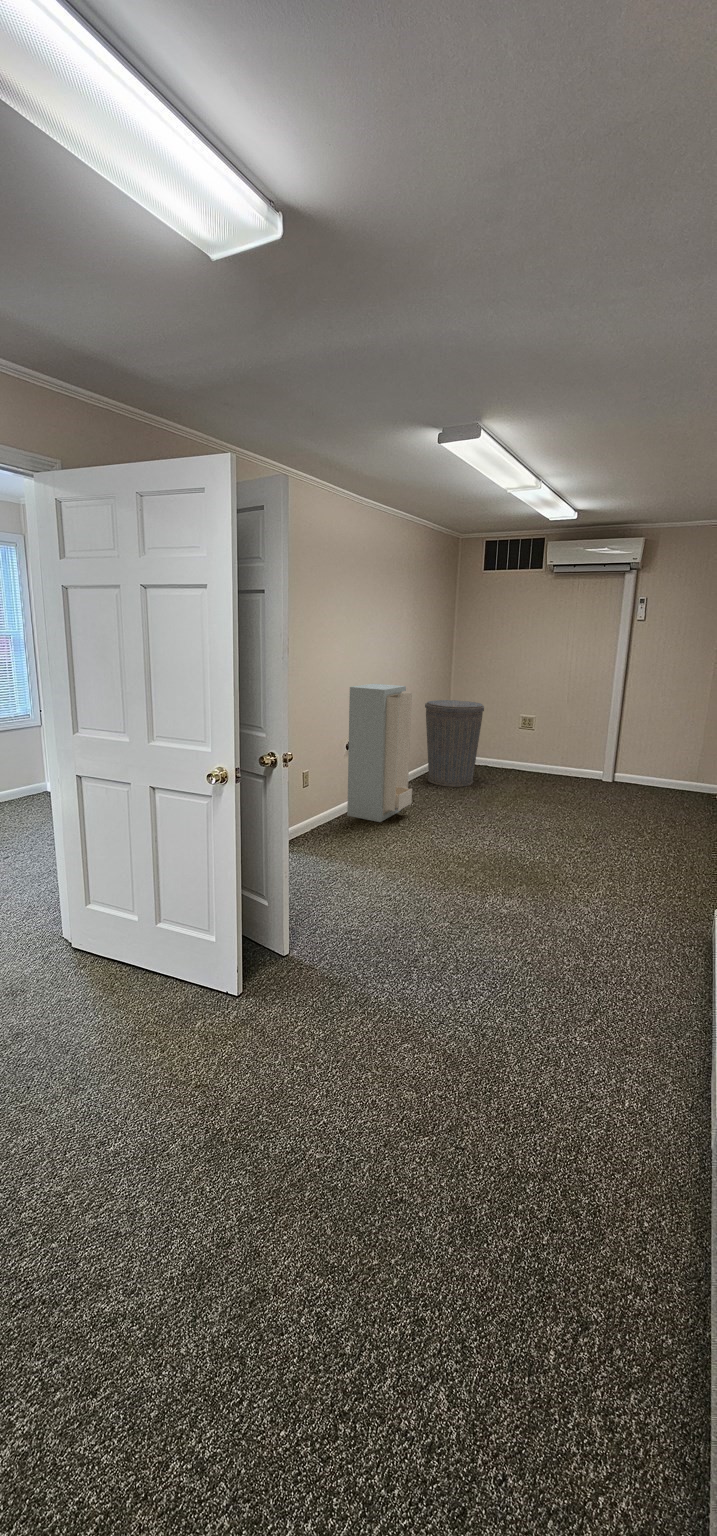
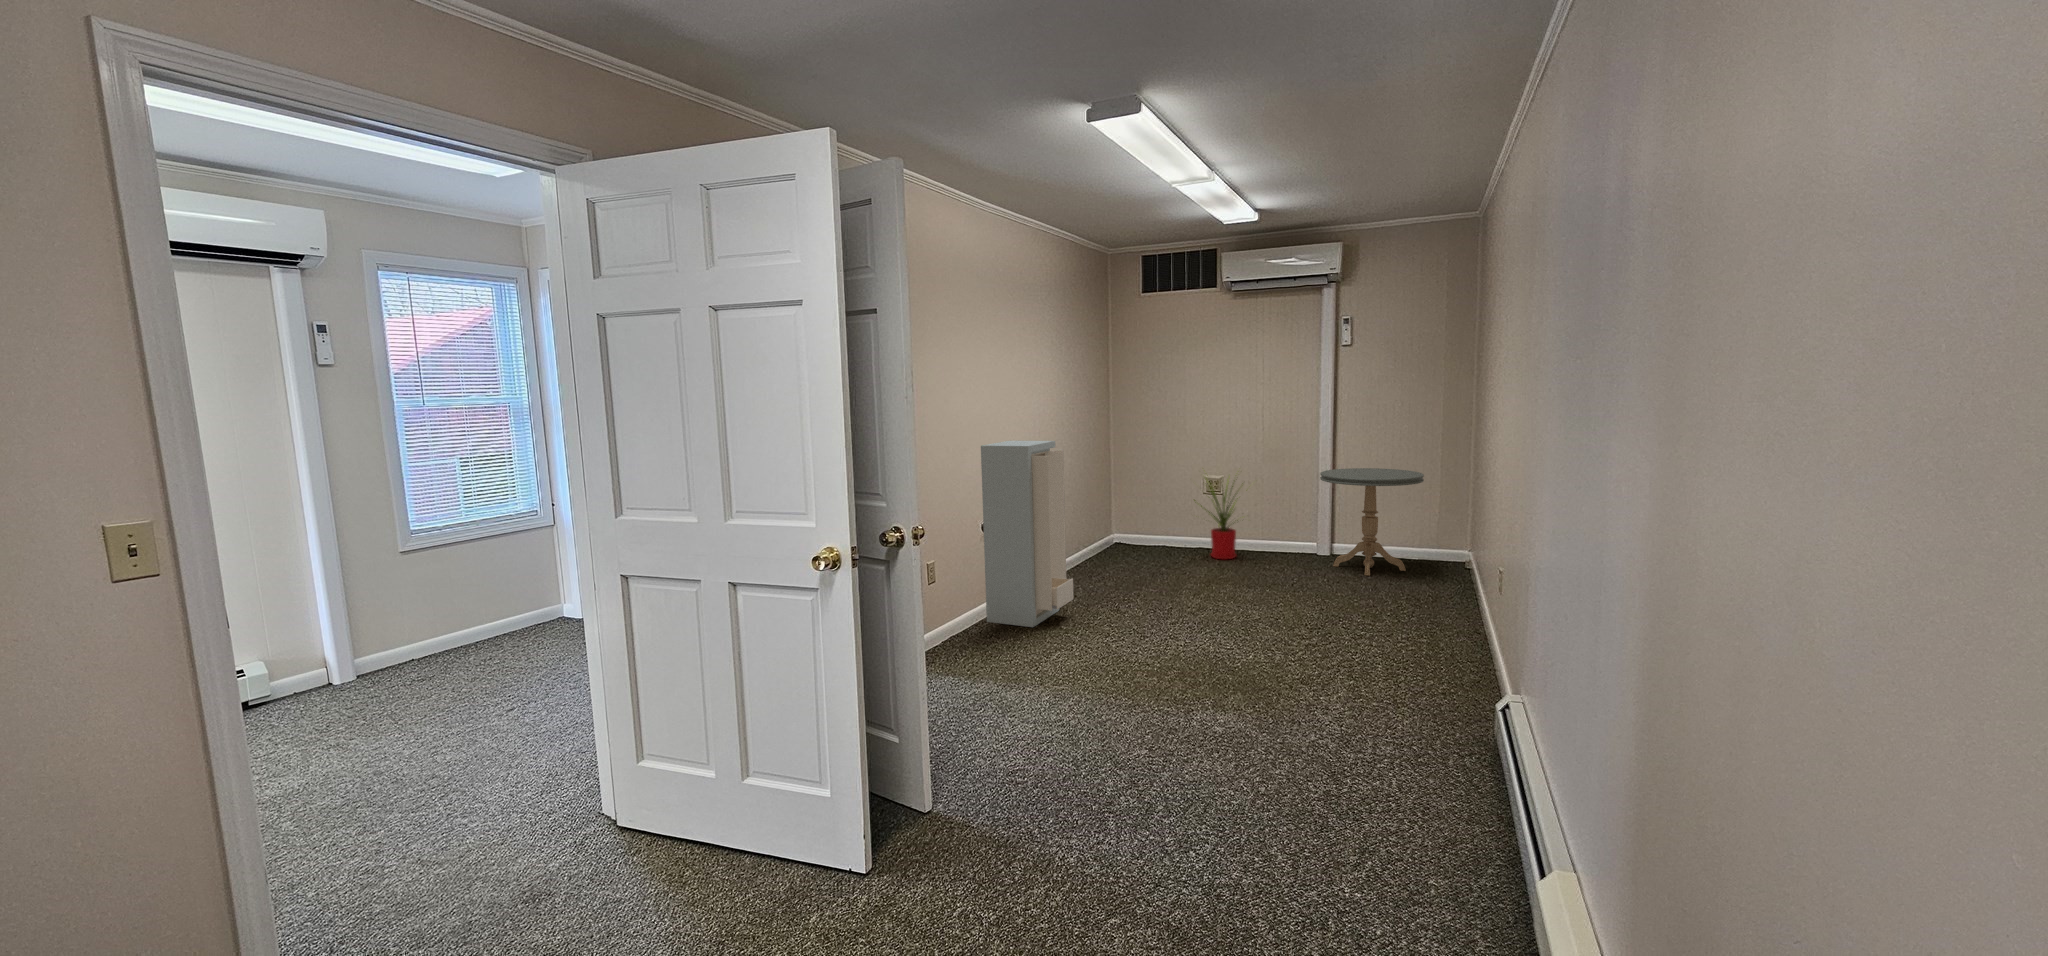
trash can: present [425,700,484,787] -> none [1079,460,1158,575]
house plant: none [505,710,561,780] -> present [1194,480,1243,559]
side table: none [607,718,688,800] -> present [1320,468,1424,576]

